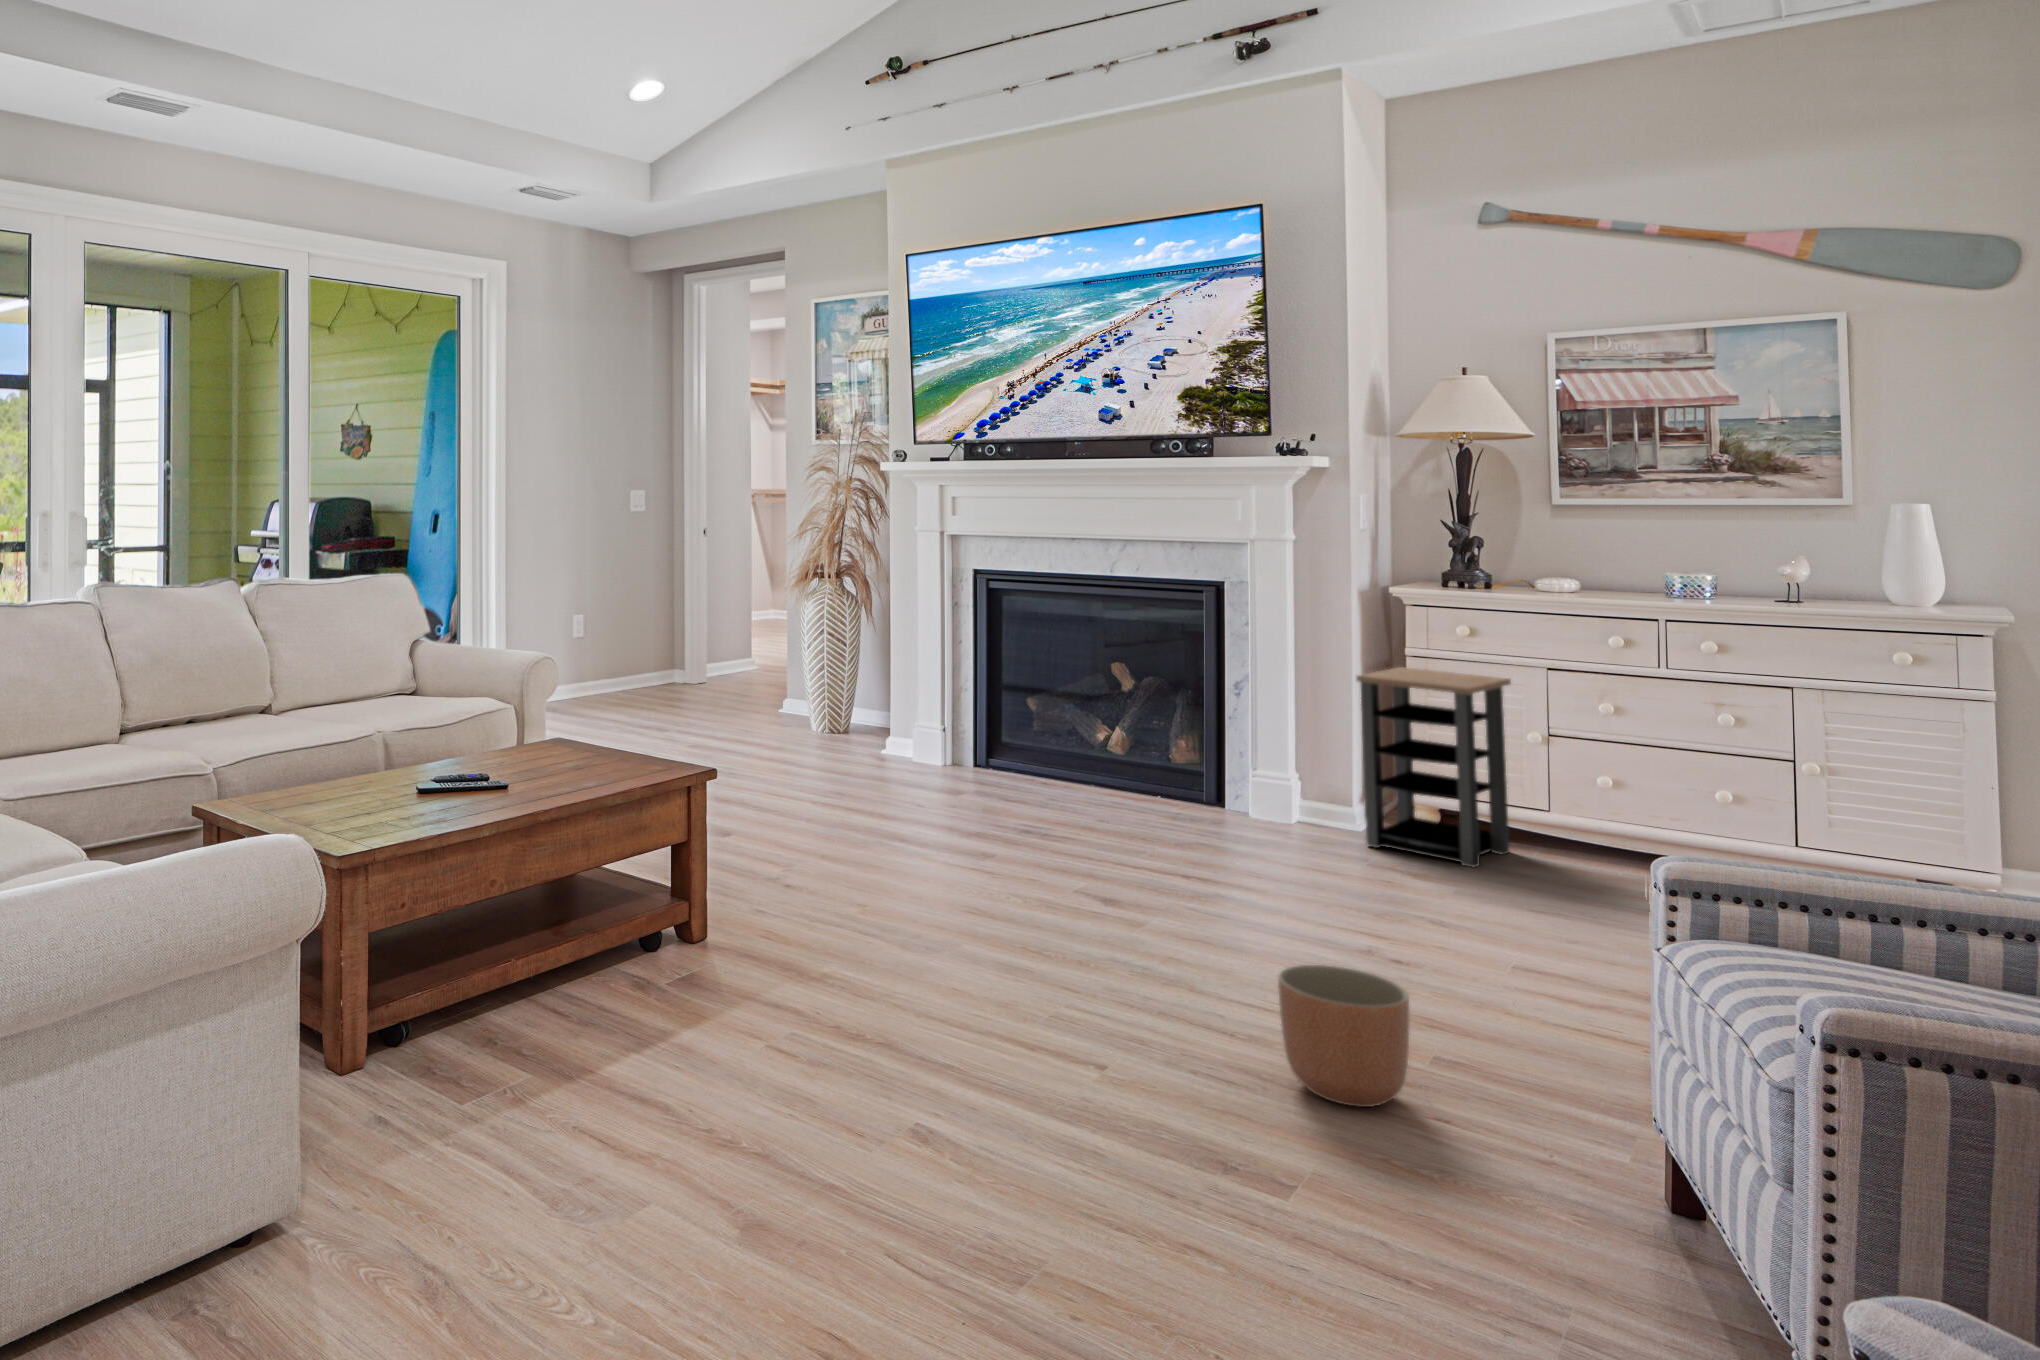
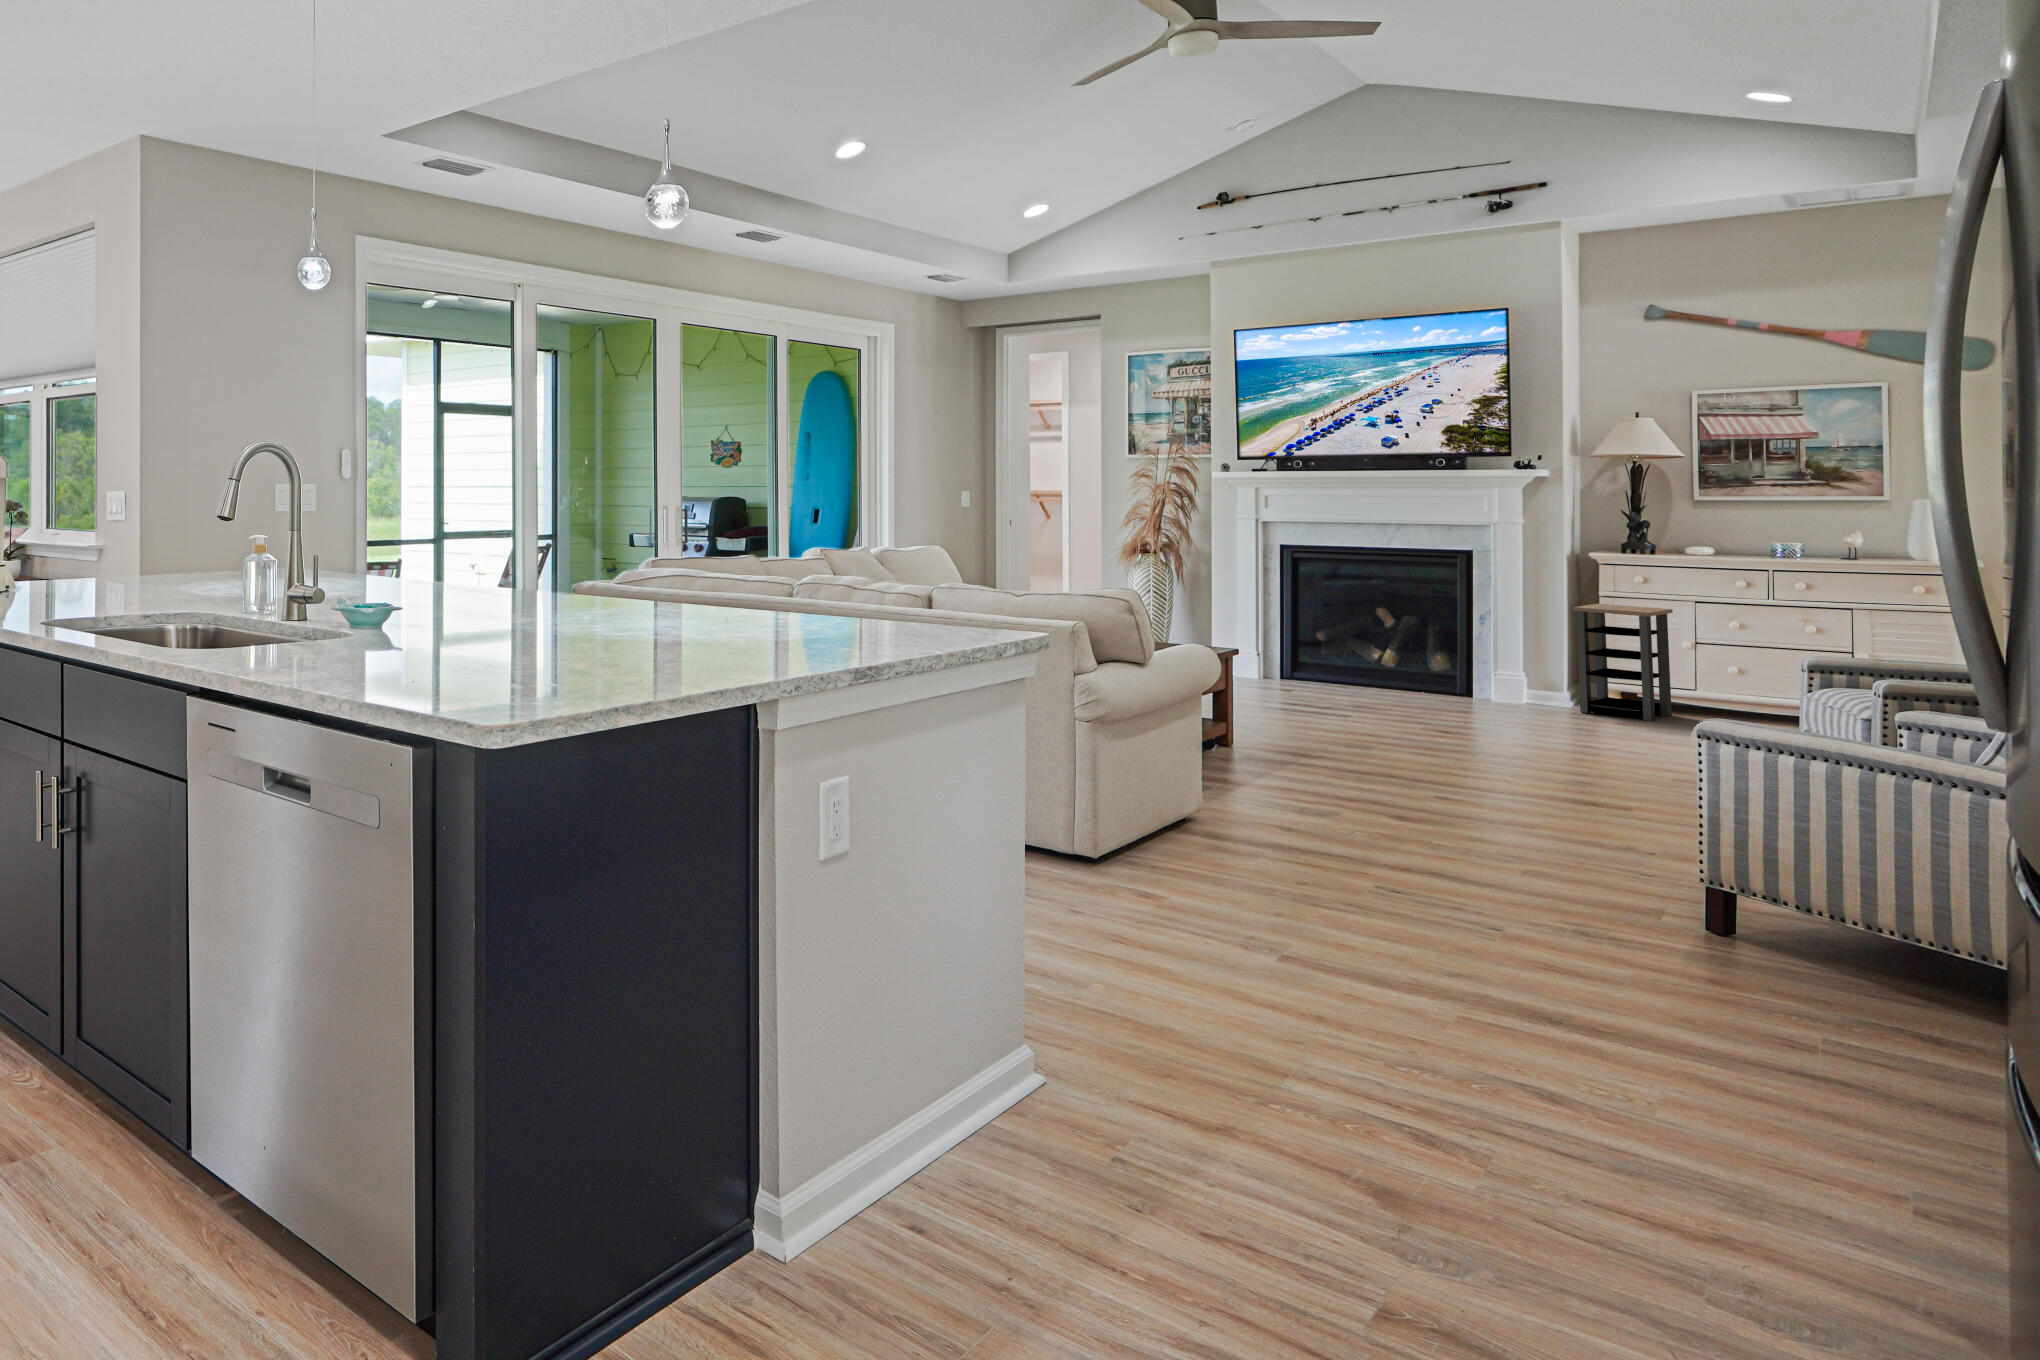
planter: present [1278,965,1409,1107] -> none [1580,729,1650,790]

